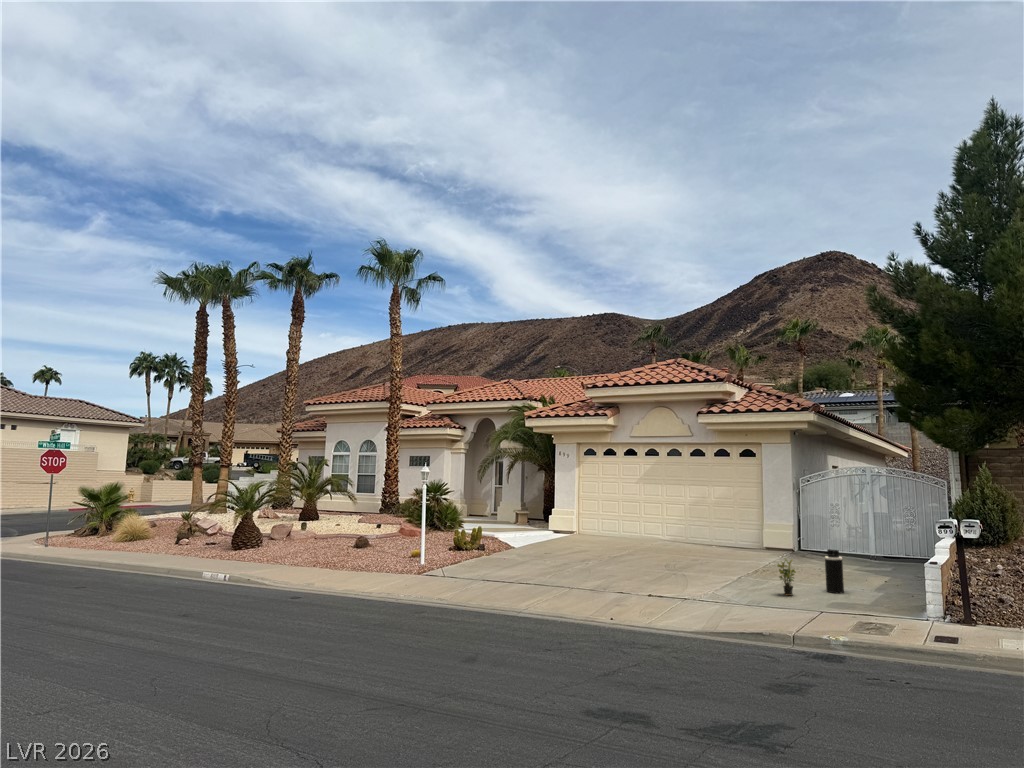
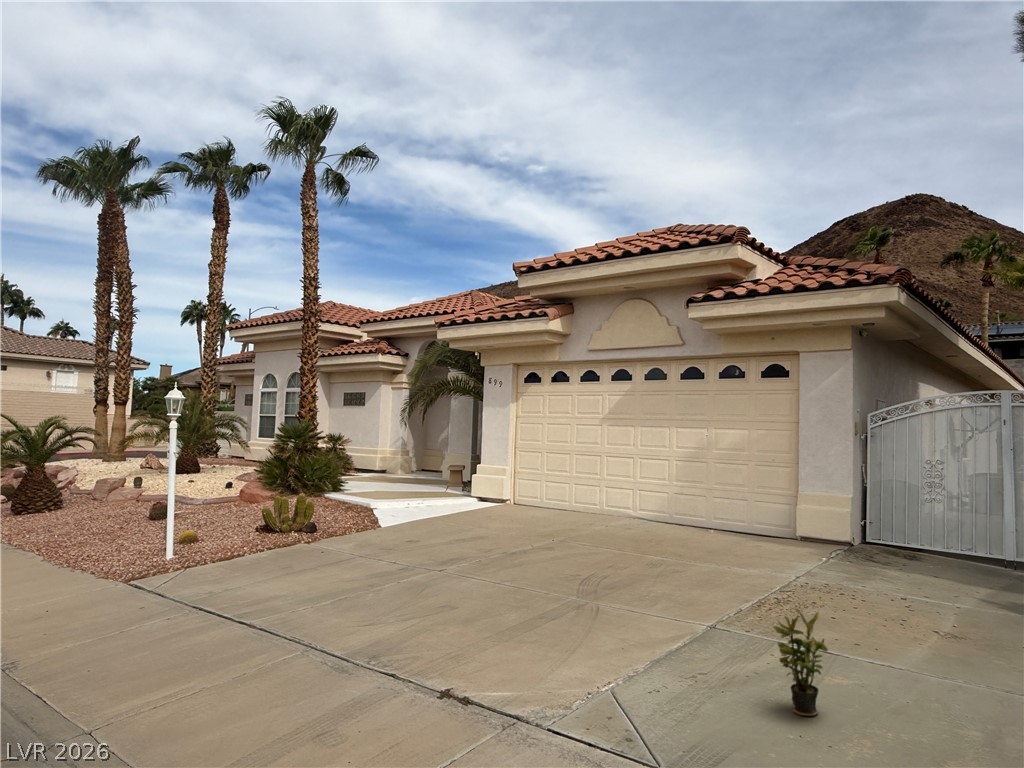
trash can: present [825,549,844,593] -> none [914,585,970,713]

